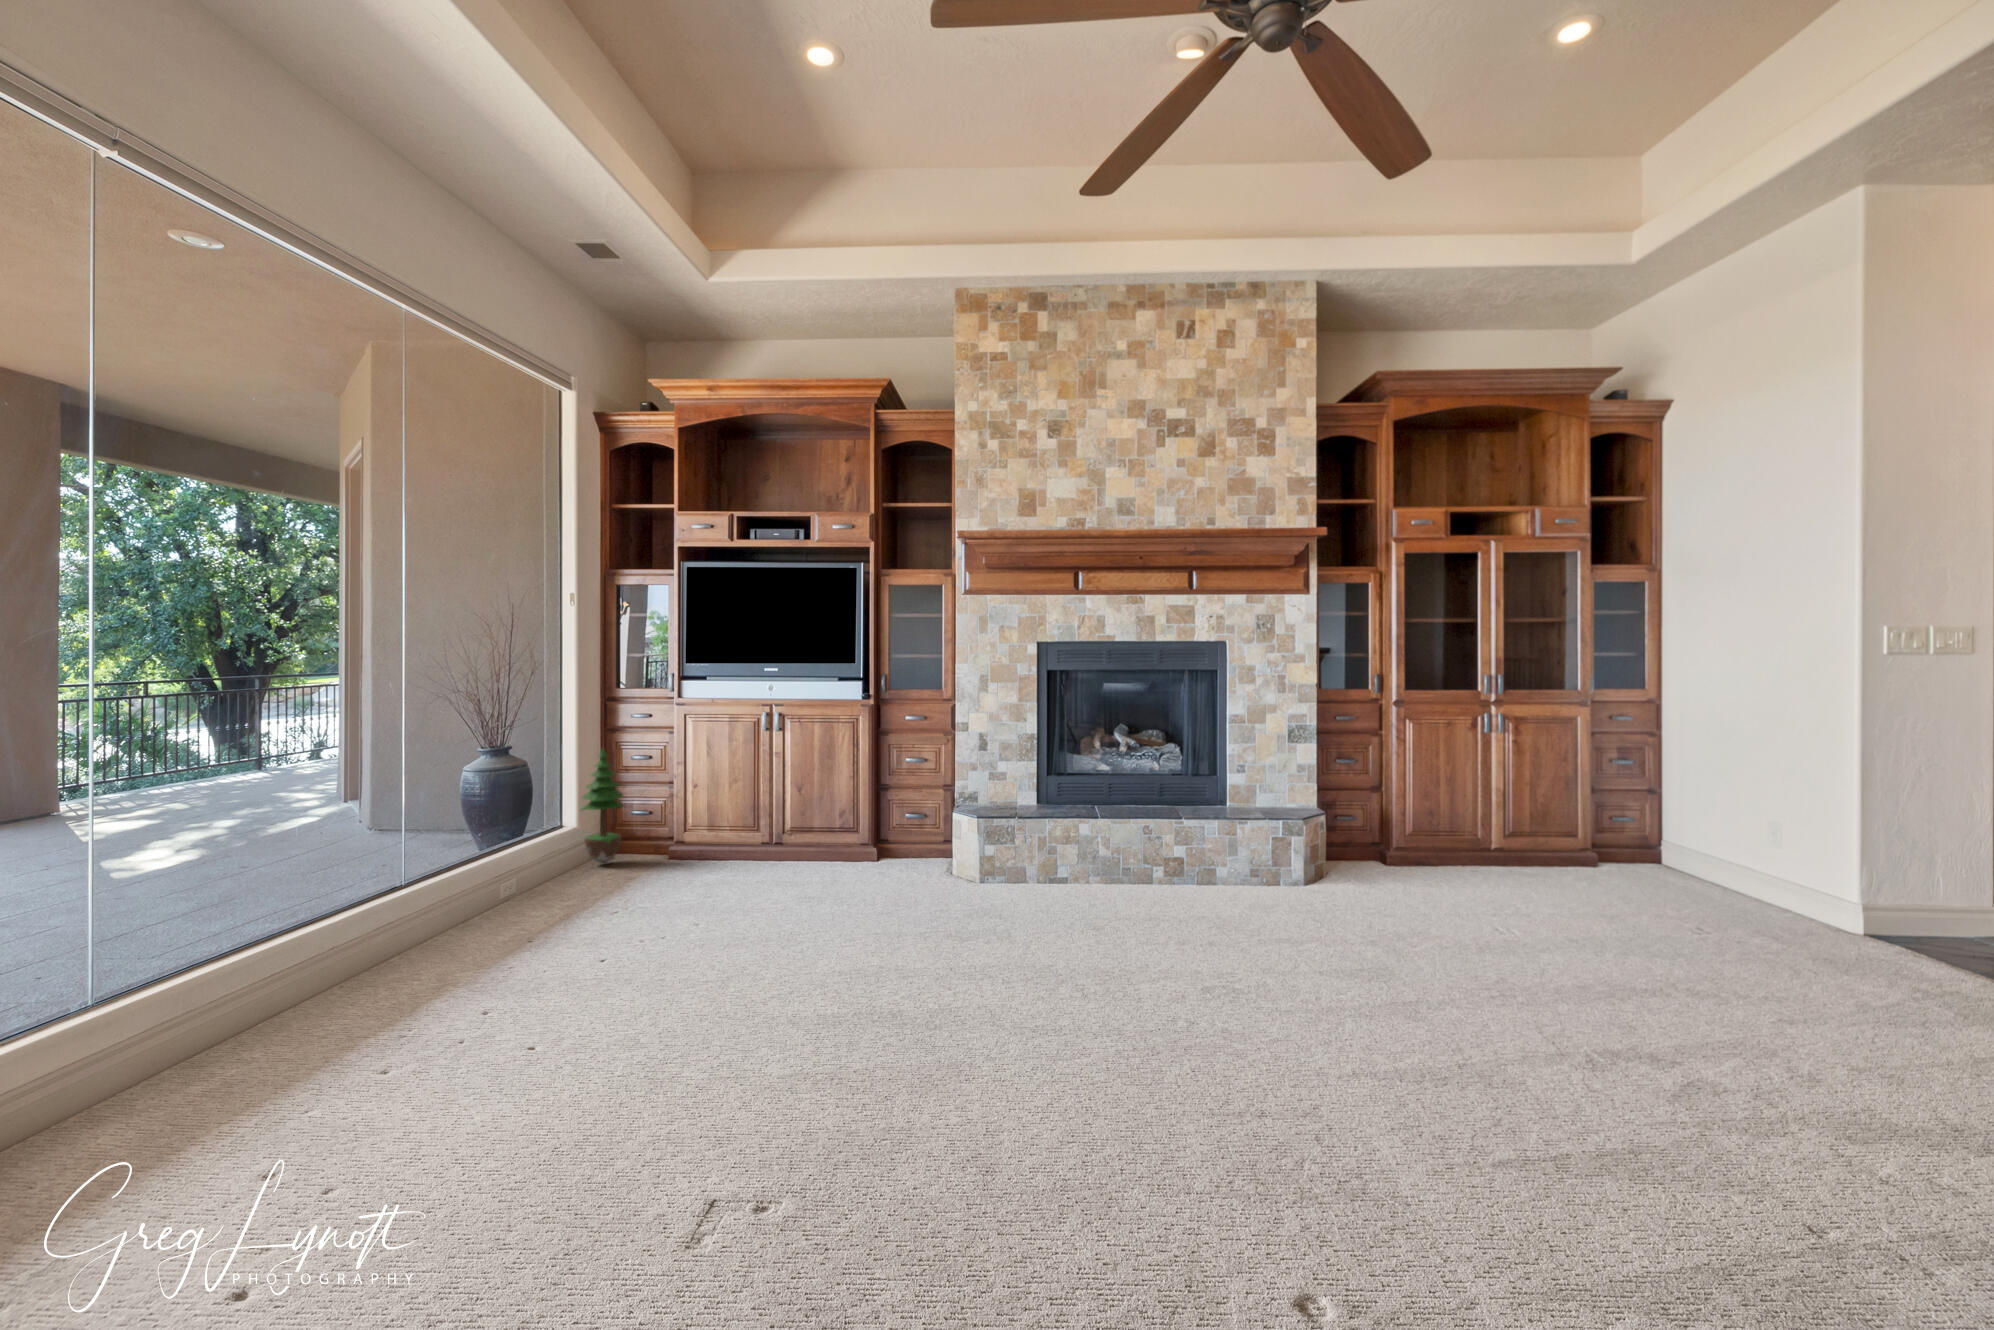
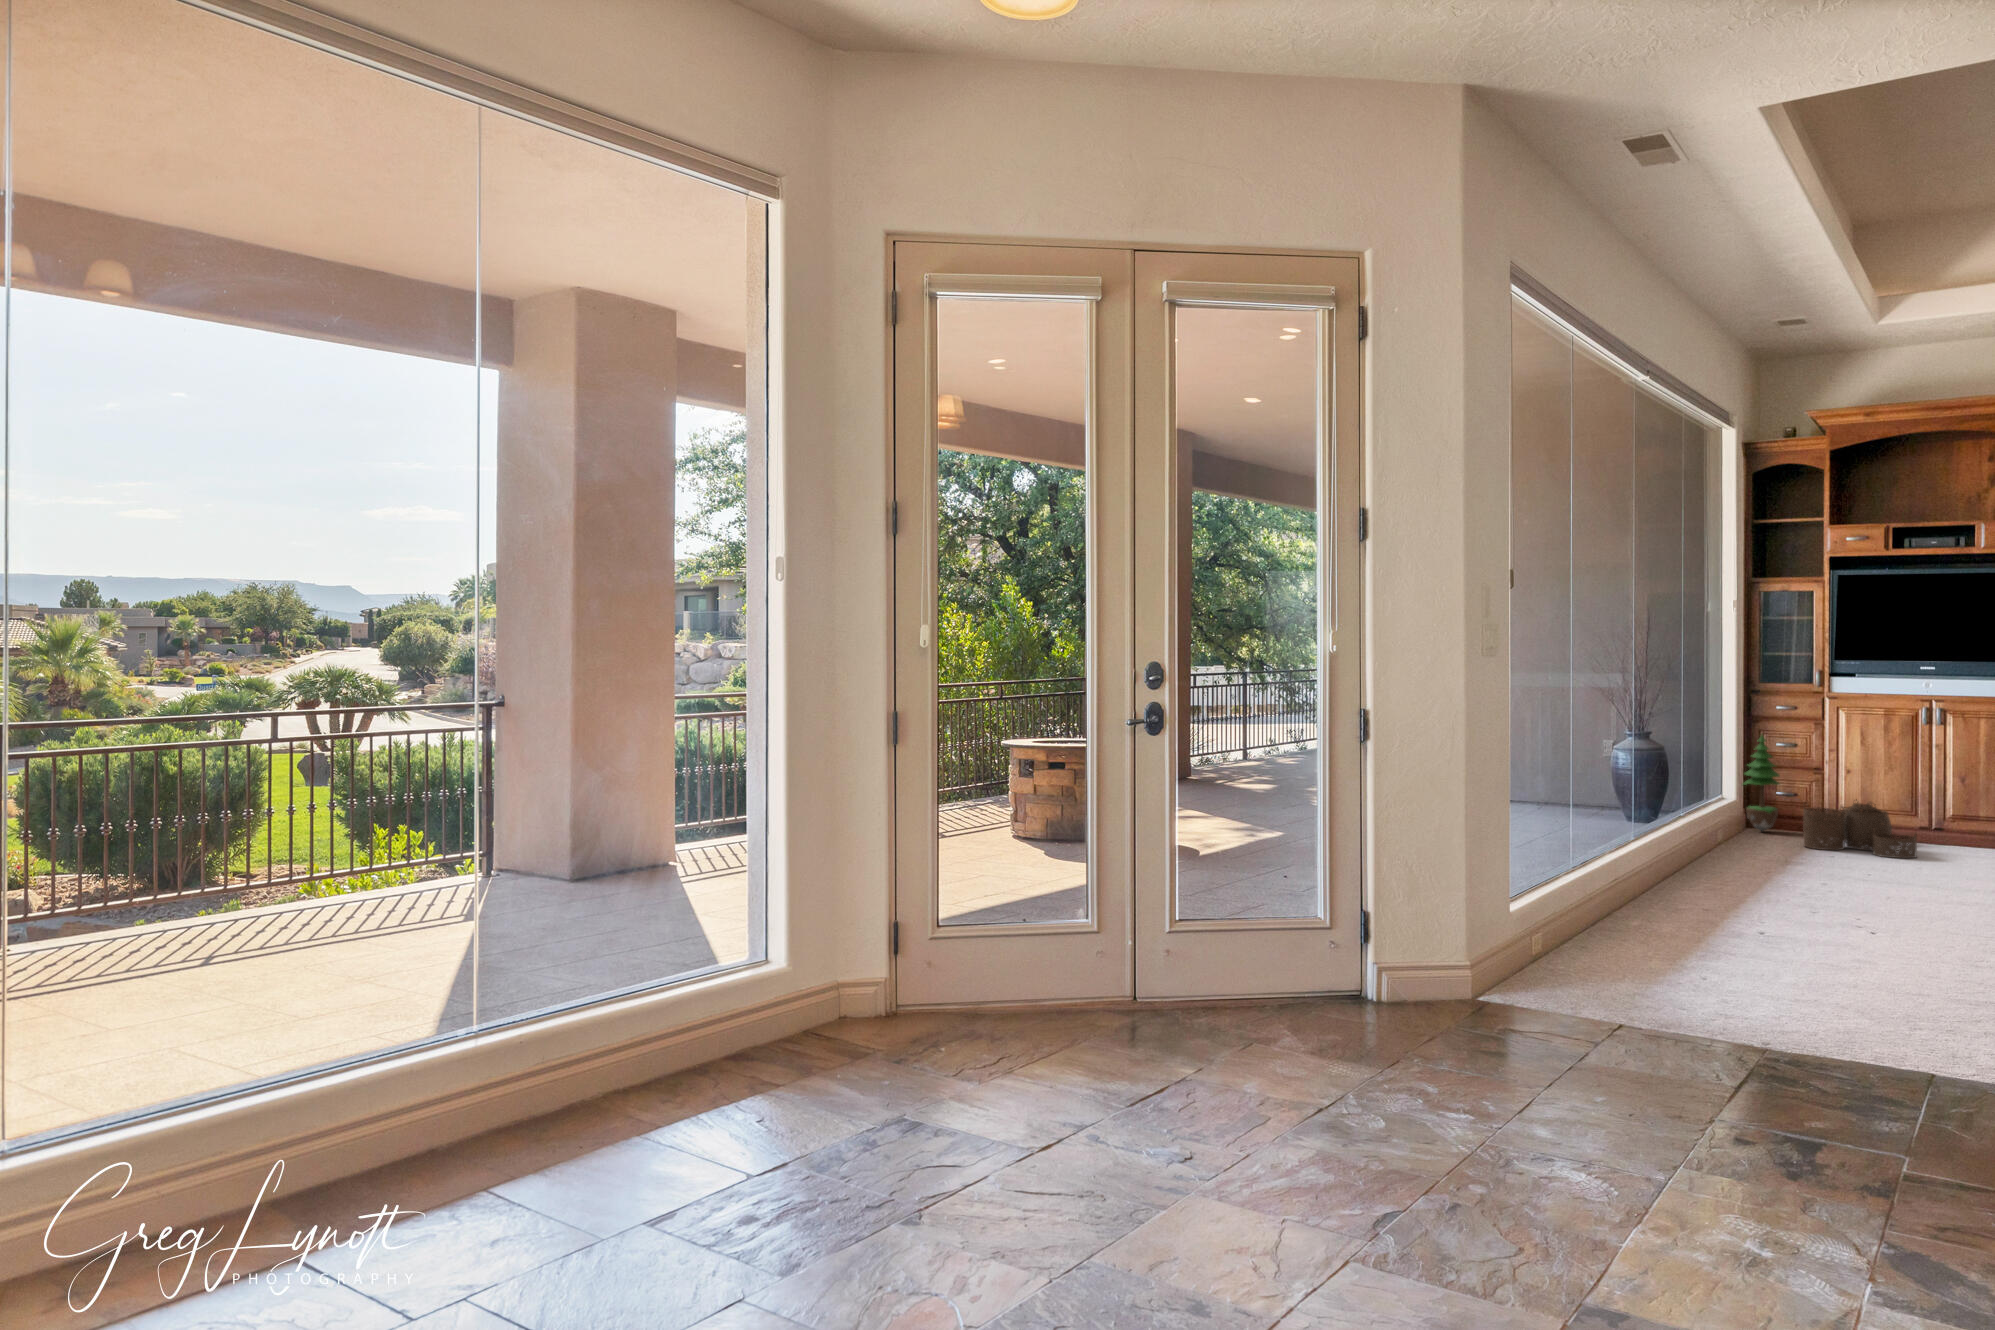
woven basket: none [625,819,742,896] -> present [1803,800,1917,859]

